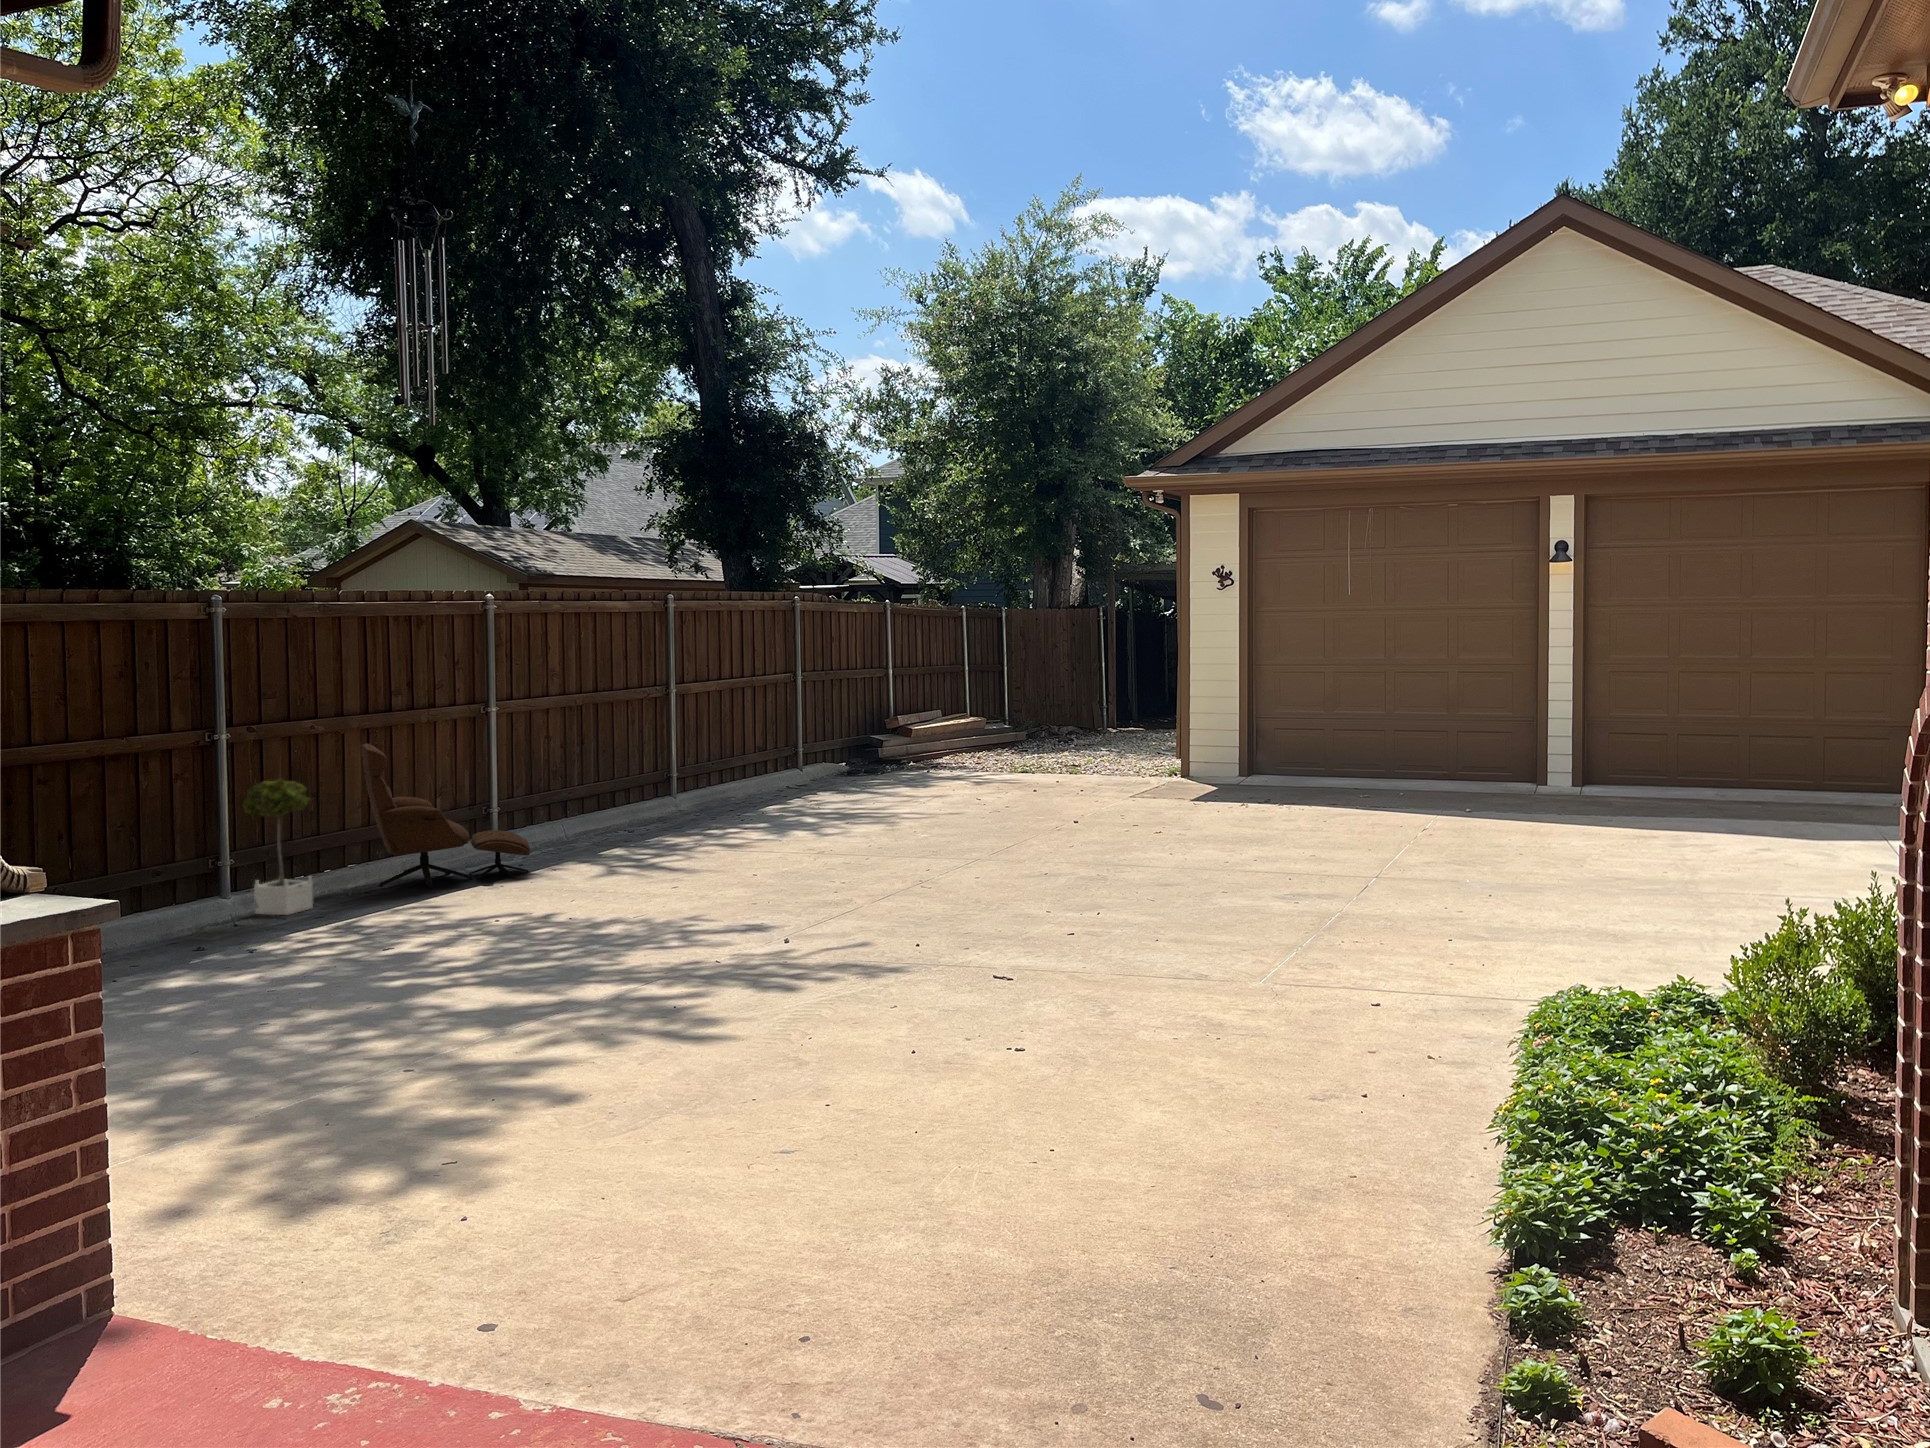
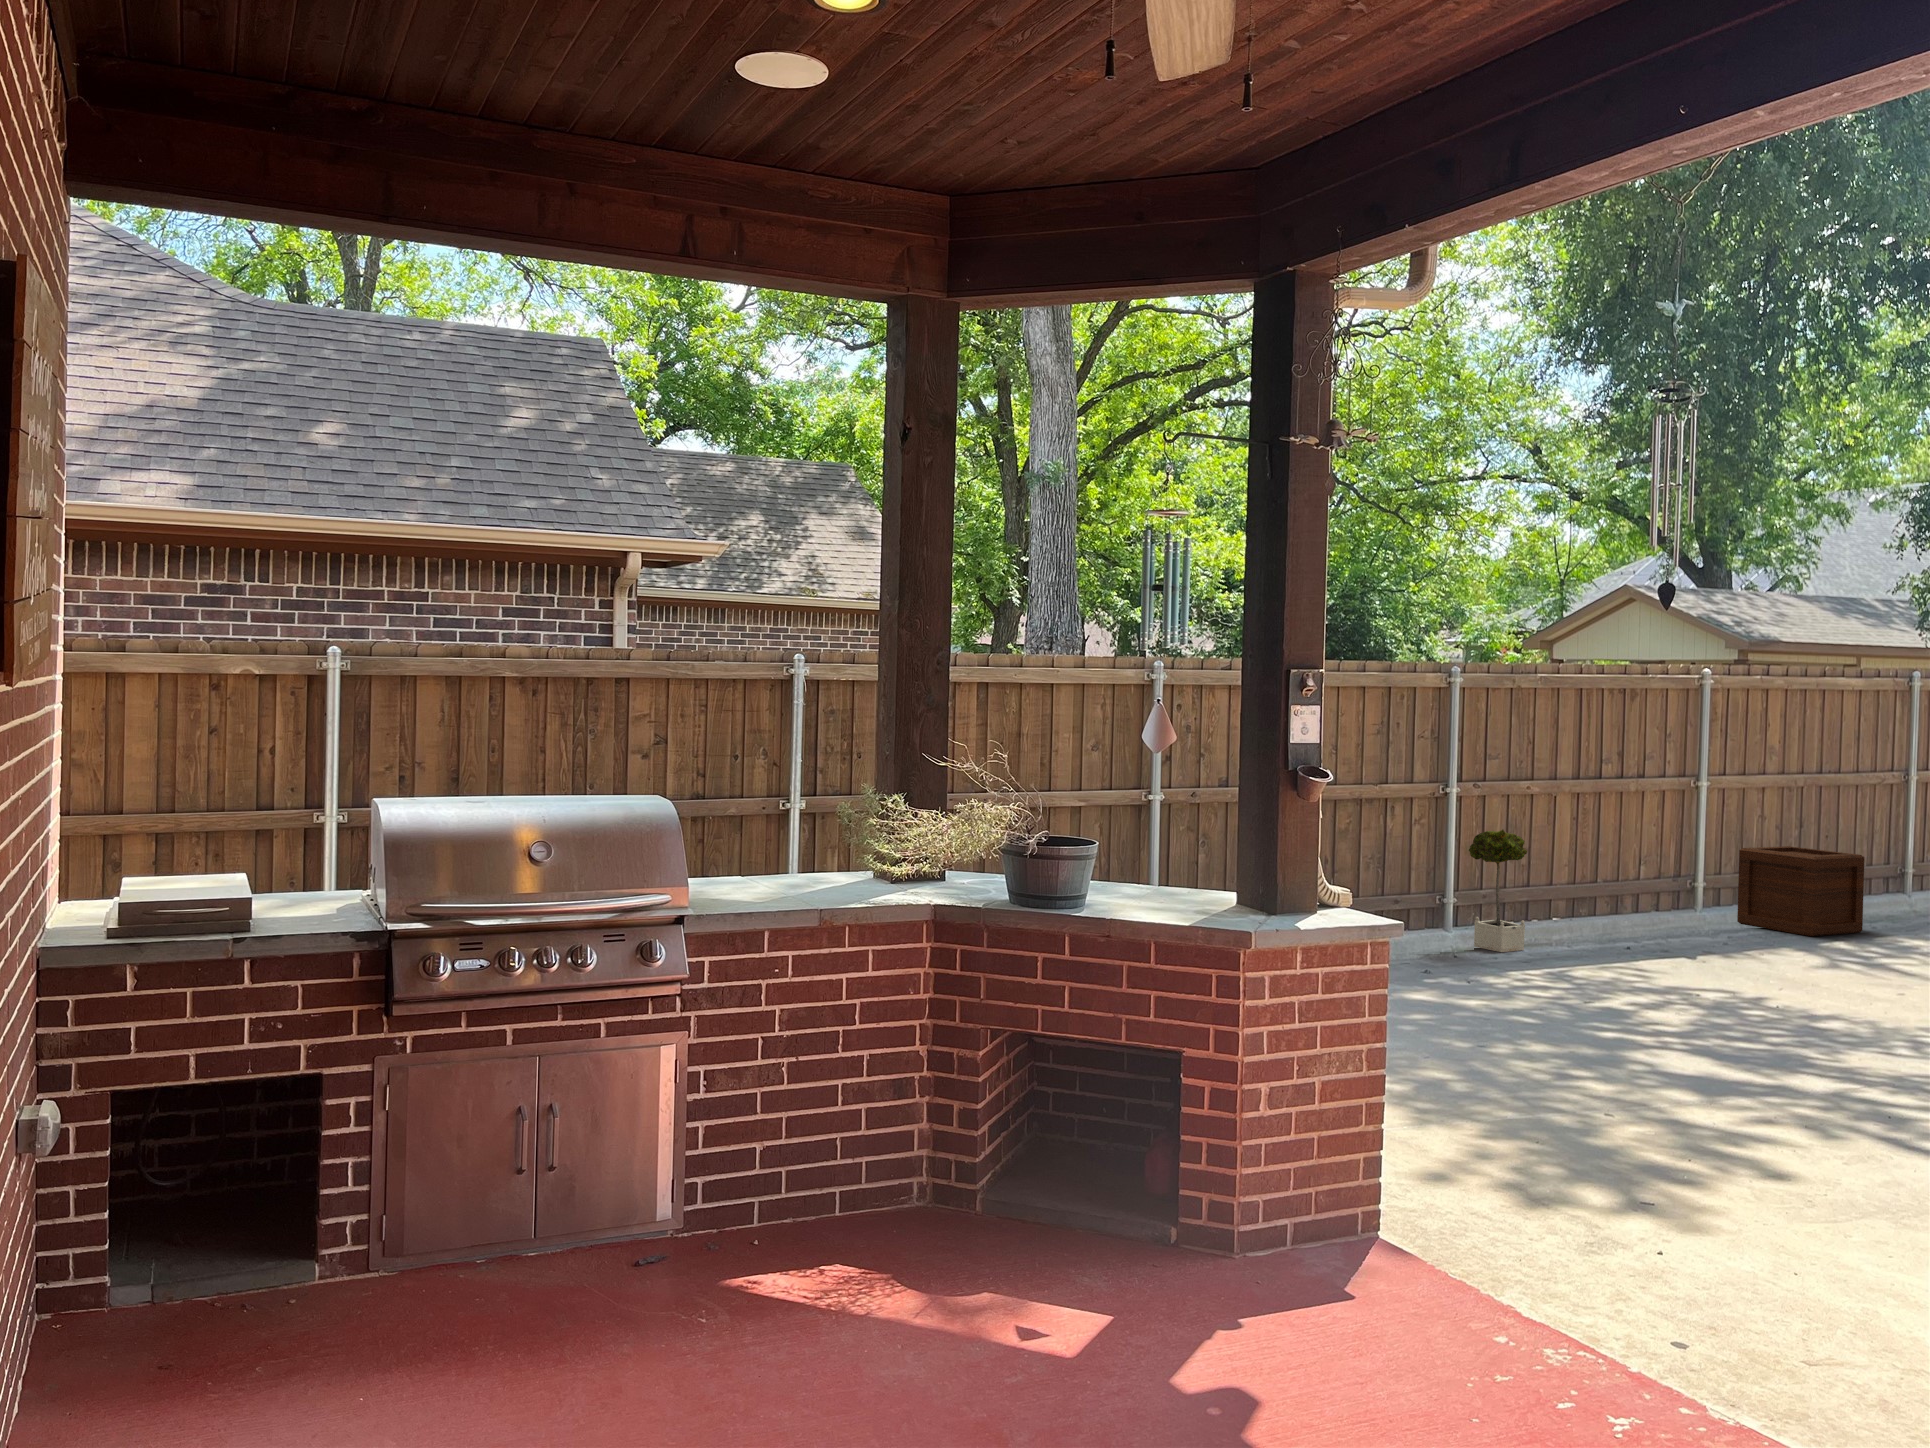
lounge chair: present [361,743,530,888] -> none [1574,805,1741,954]
wooden crate: none [526,766,633,848] -> present [1737,846,1864,936]

